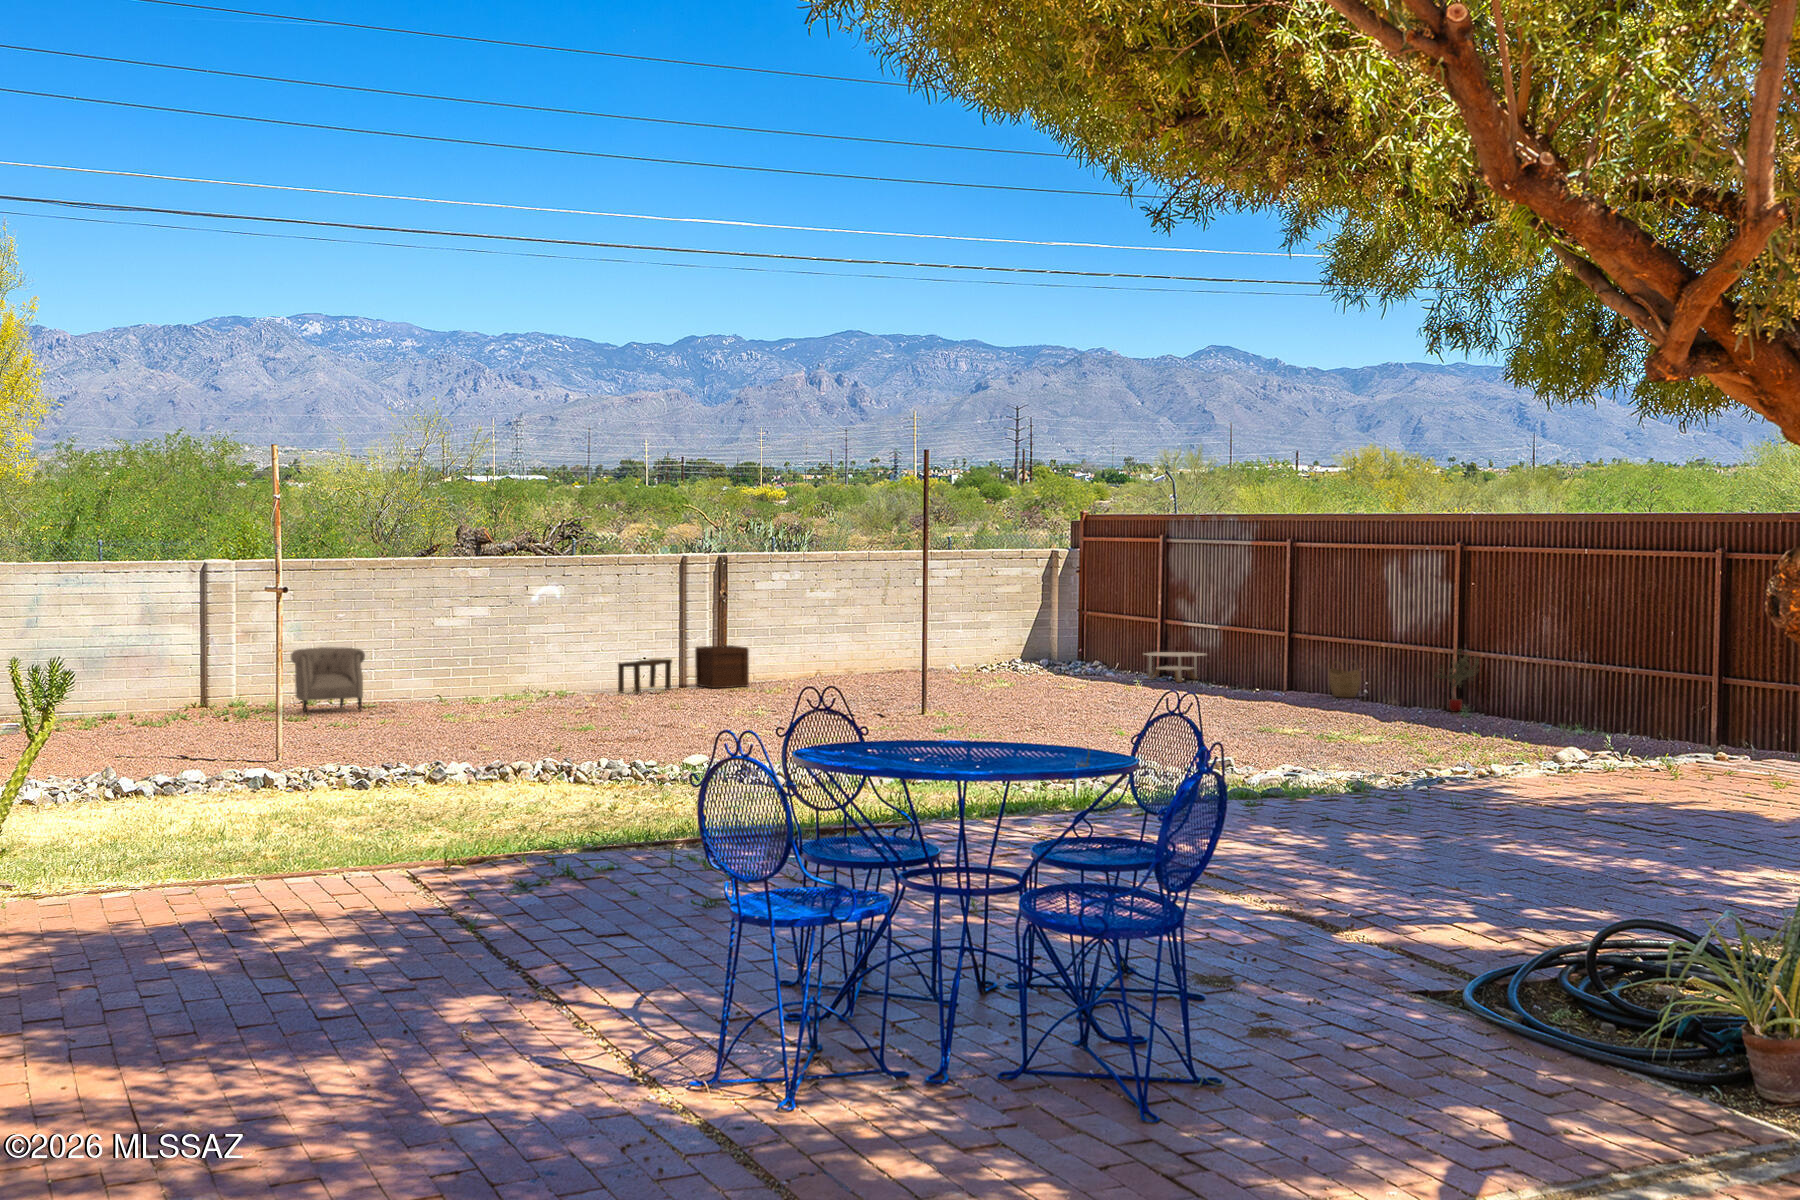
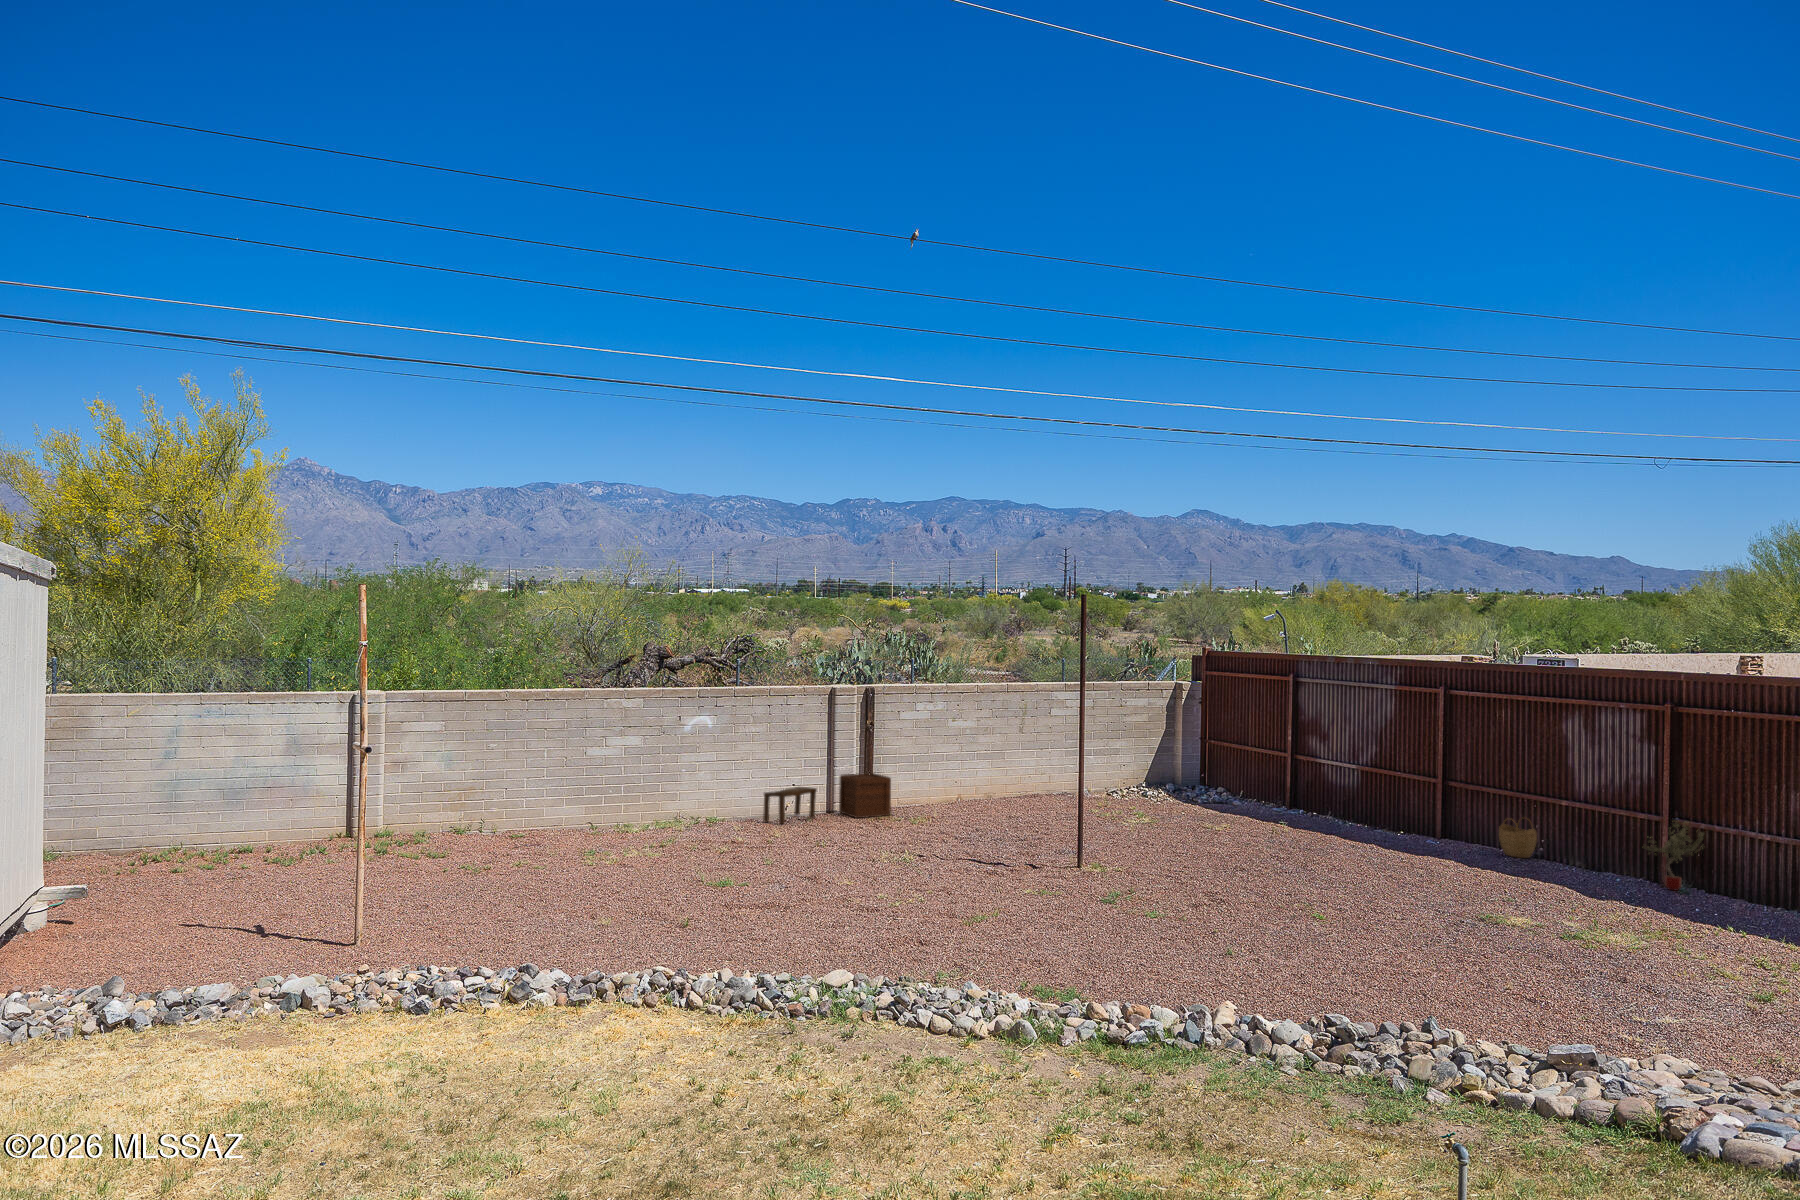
chair: present [291,647,365,714] -> none [438,778,511,849]
round table: present [1144,652,1205,682] -> none [1279,789,1347,823]

